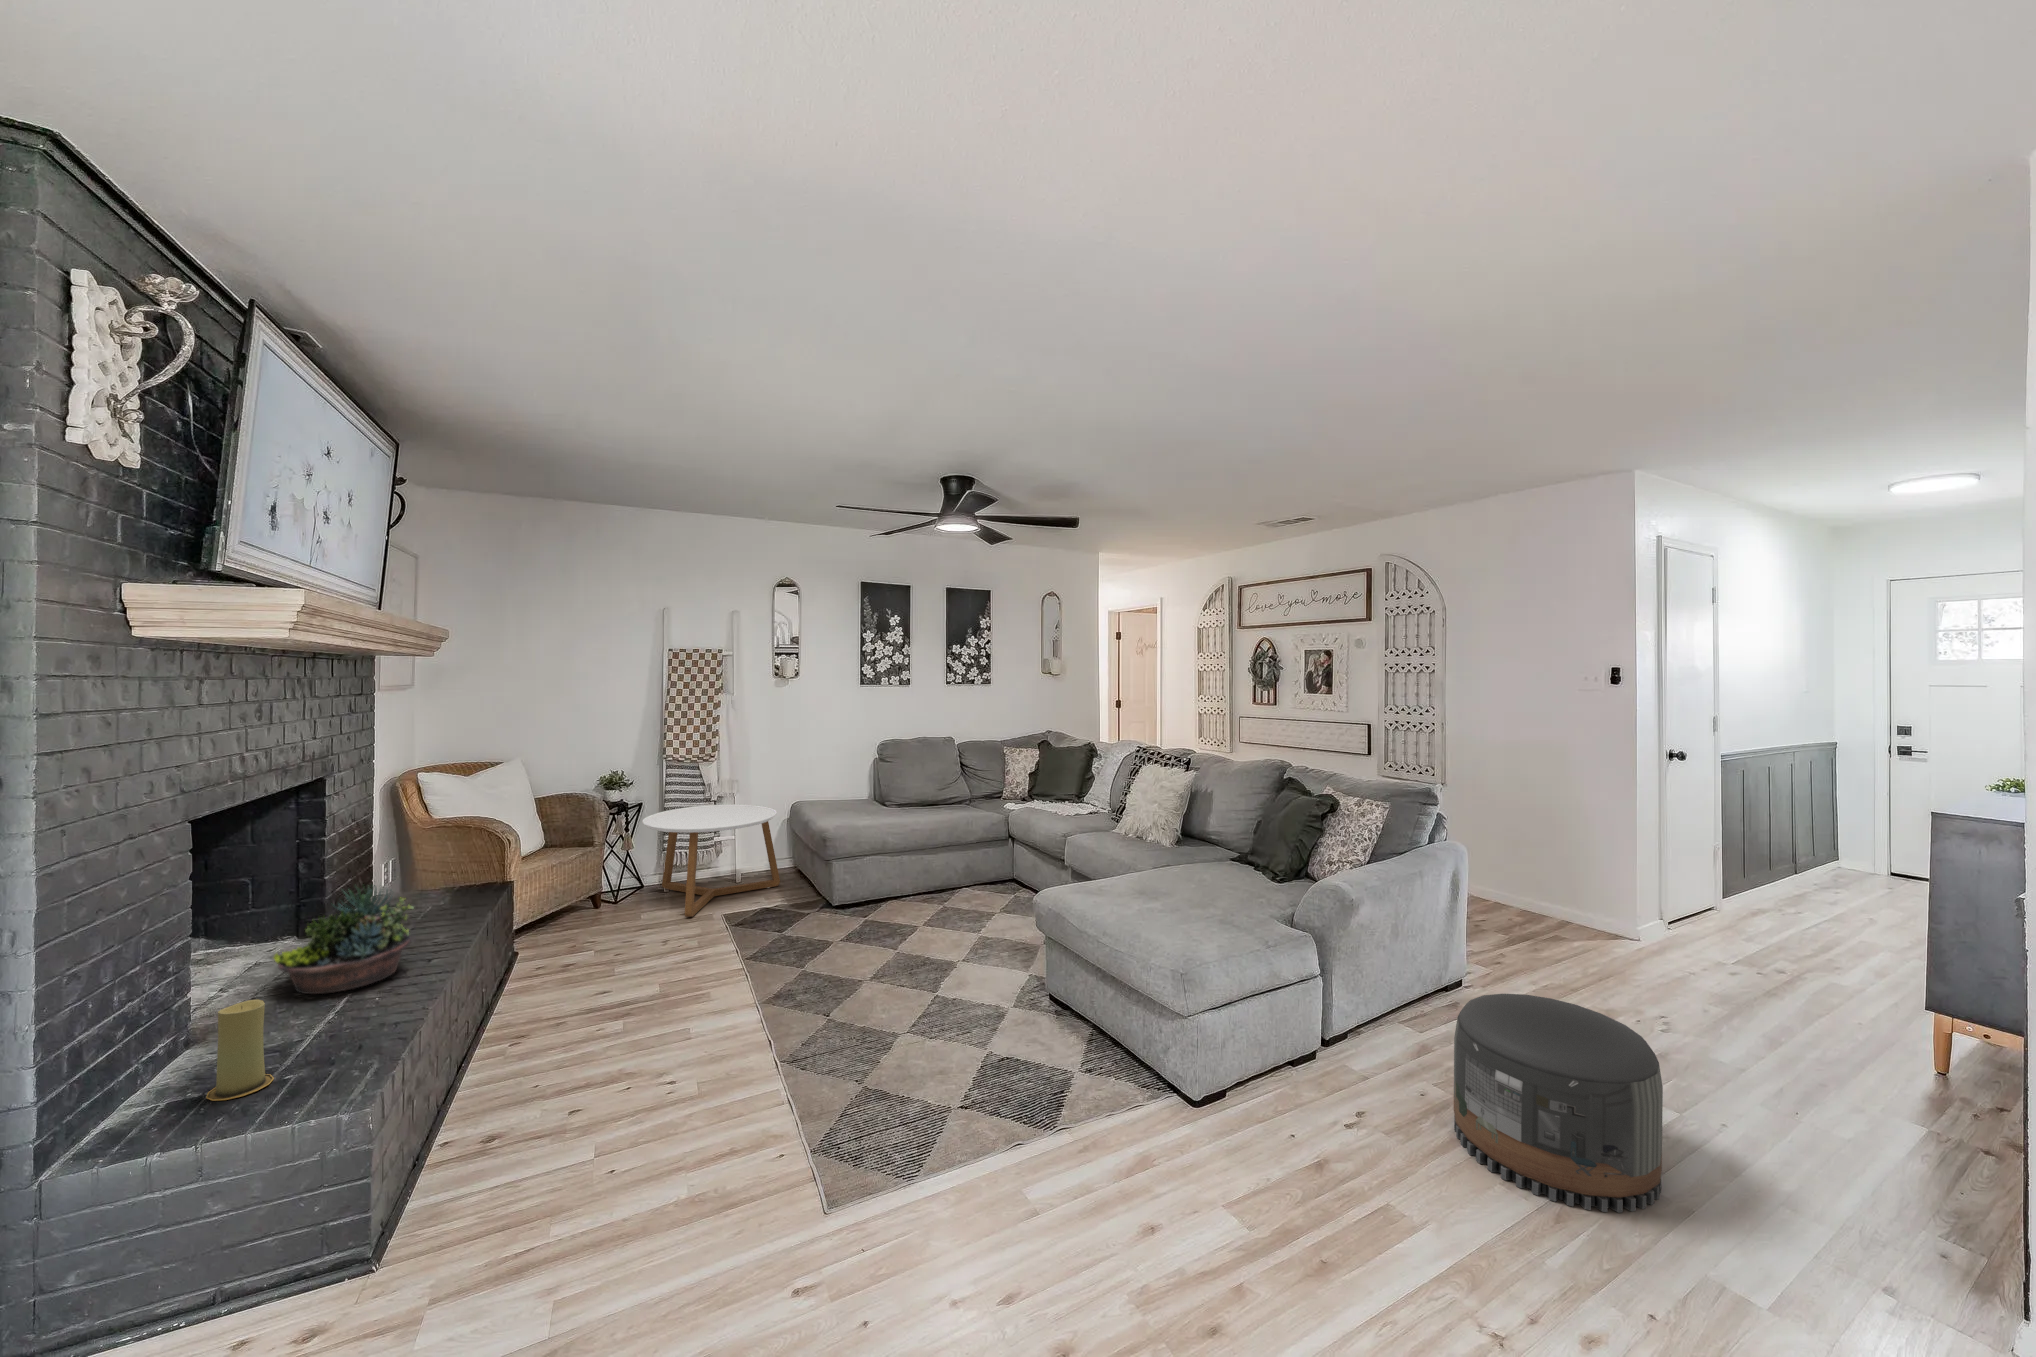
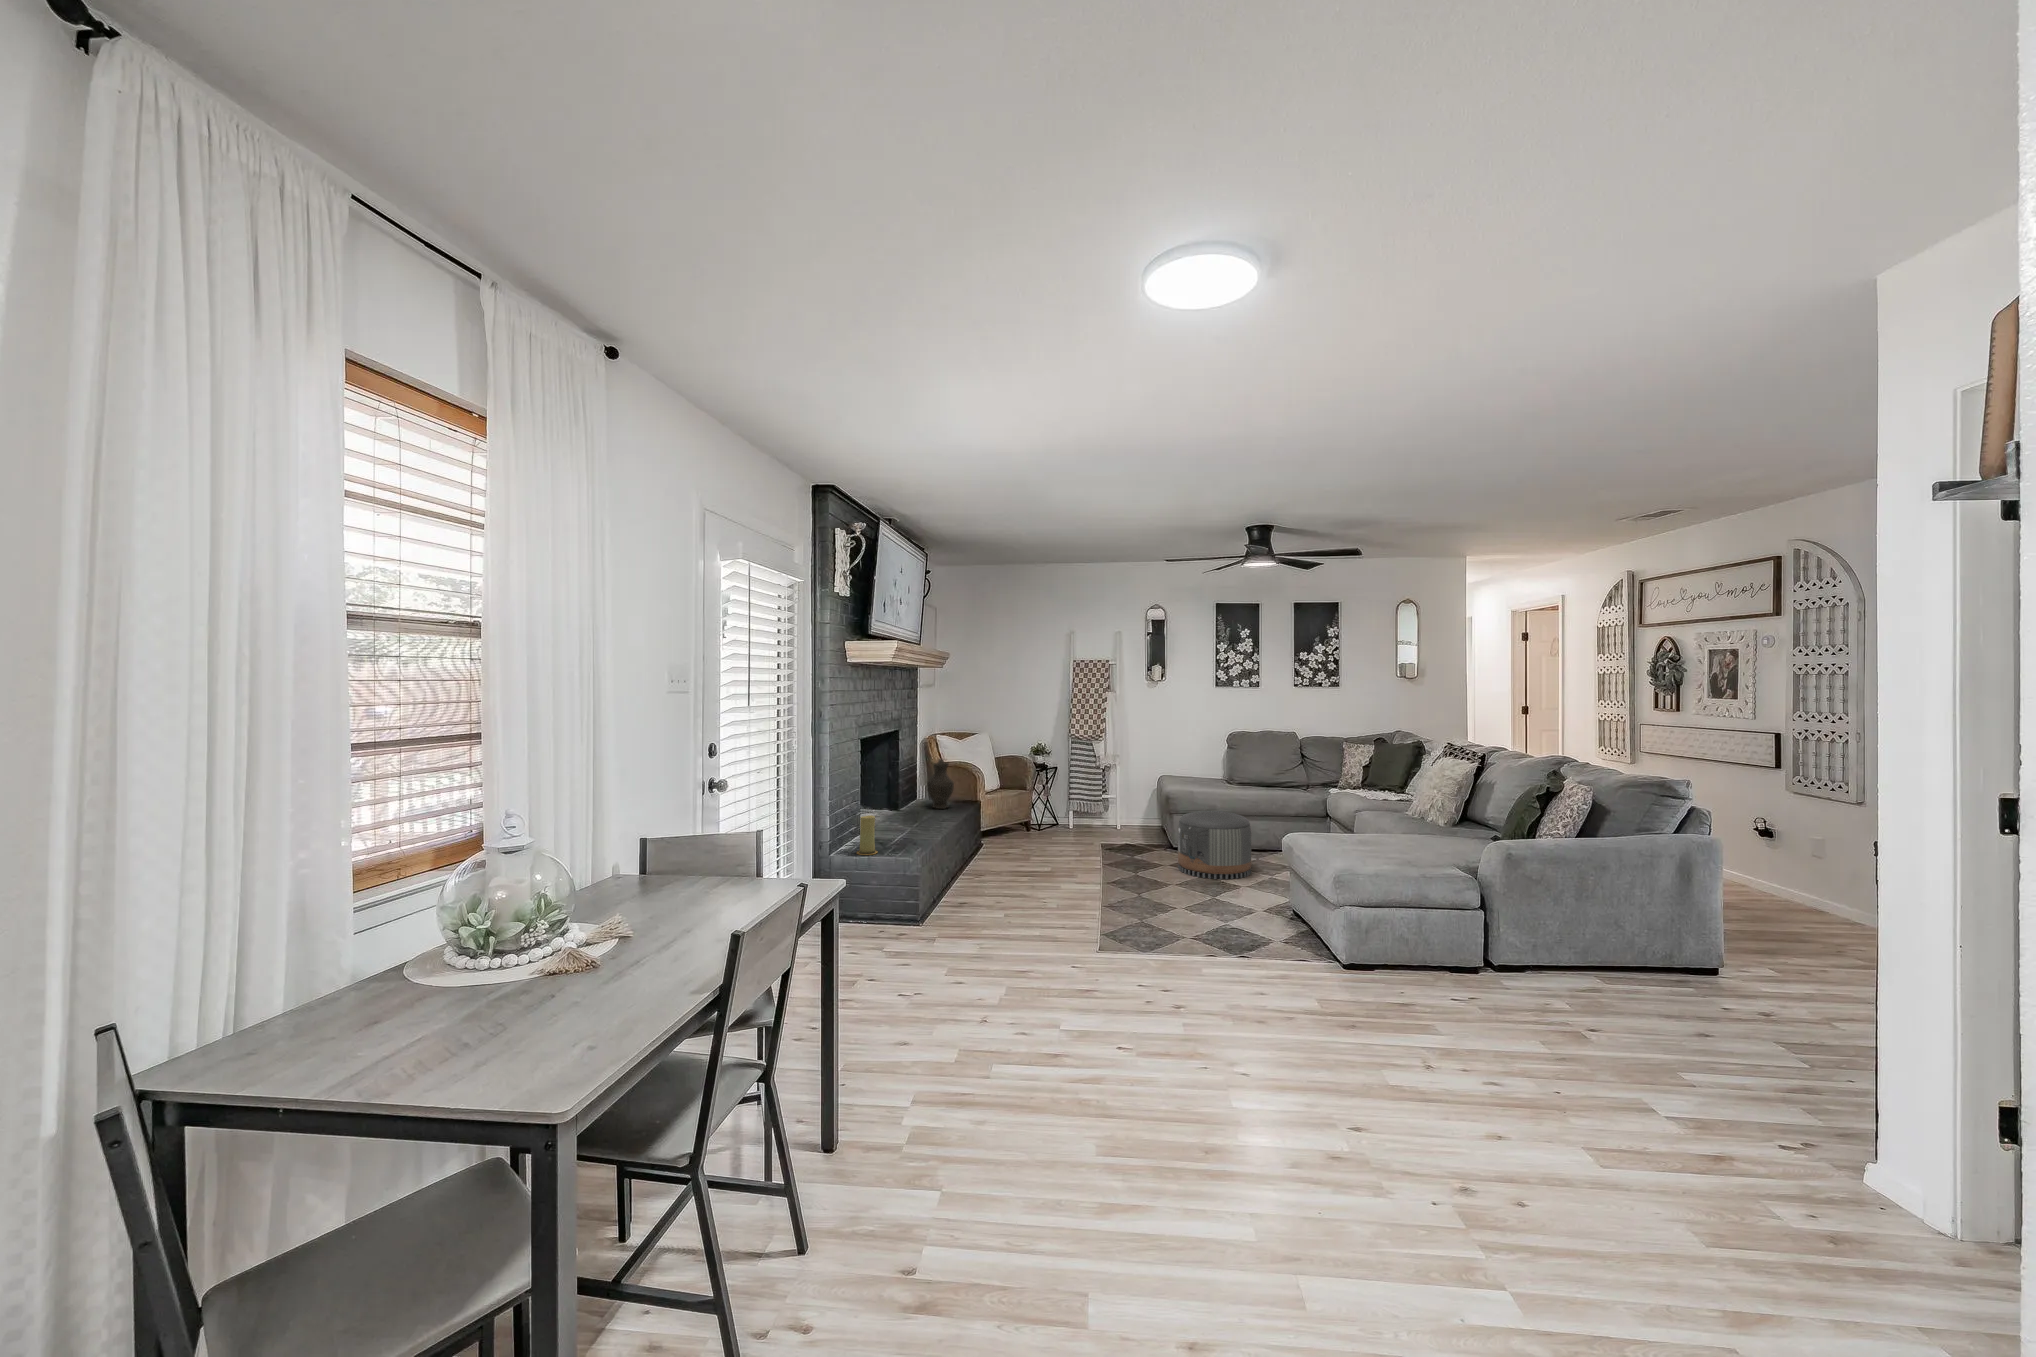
coffee table: present [642,804,780,917] -> none [1054,772,1146,844]
decorative vase: none [406,821,466,913] -> present [927,759,954,809]
succulent planter: present [274,885,413,994] -> none [875,780,929,830]
pouf: present [1454,994,1663,1212] -> present [1178,811,1251,879]

